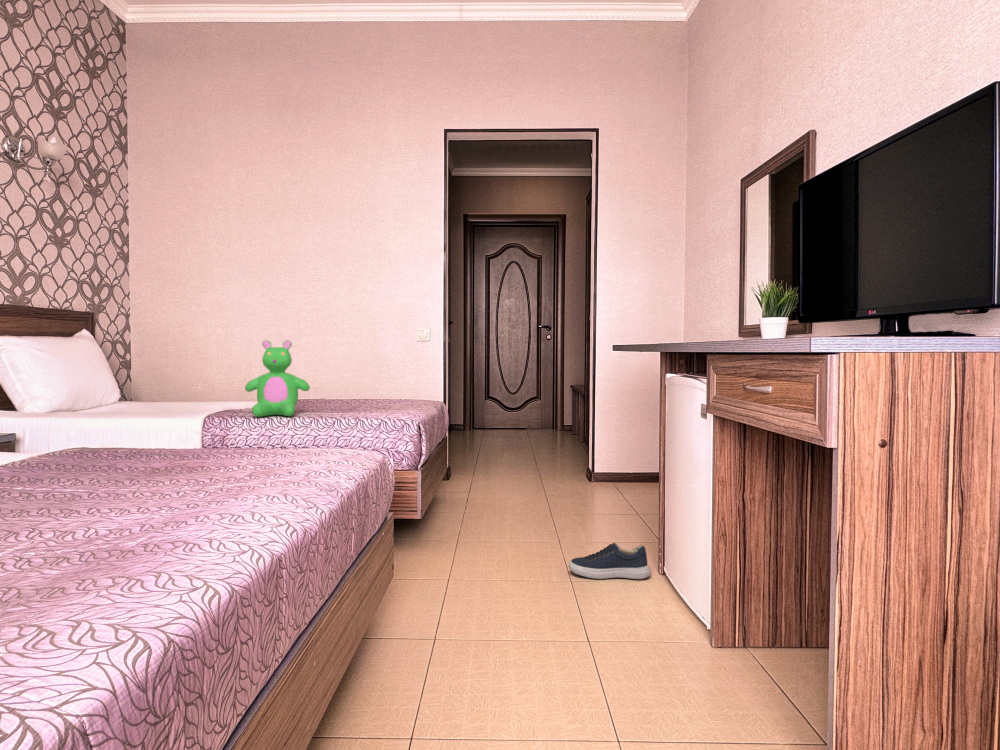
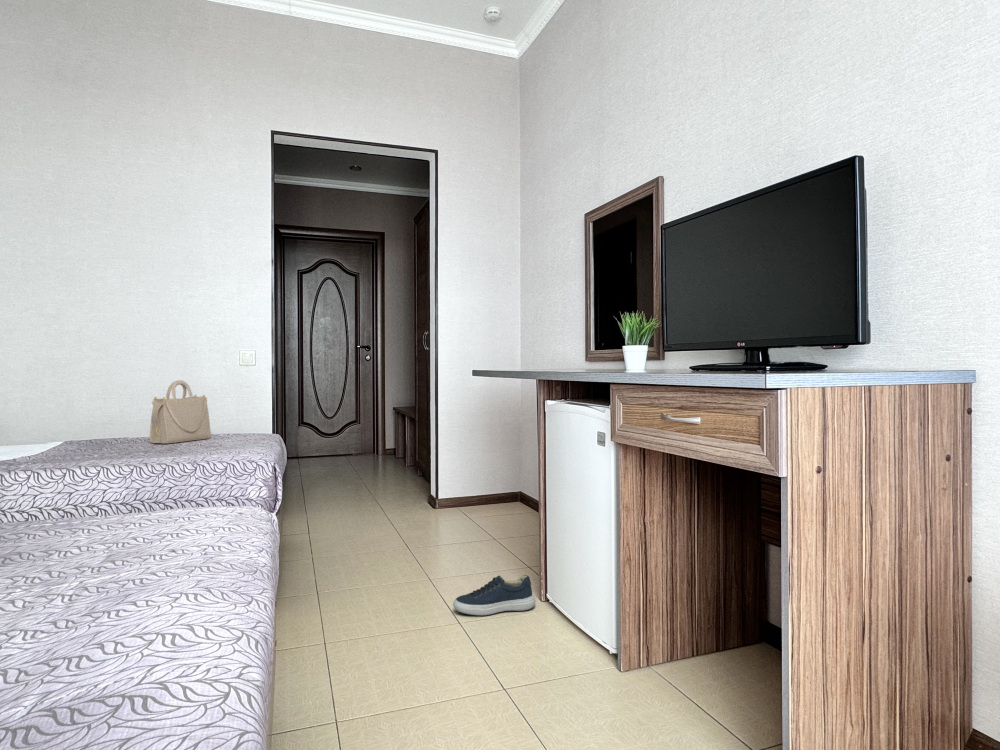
teddy bear: present [245,340,310,417] -> none [44,371,132,467]
handbag: none [334,351,383,404] -> present [150,380,211,444]

